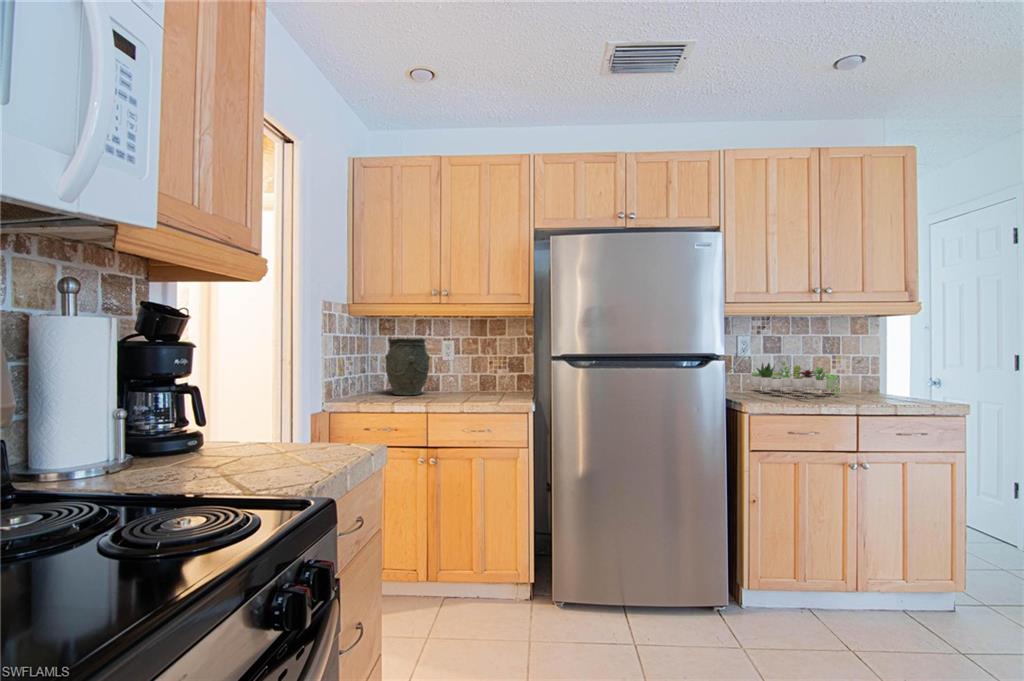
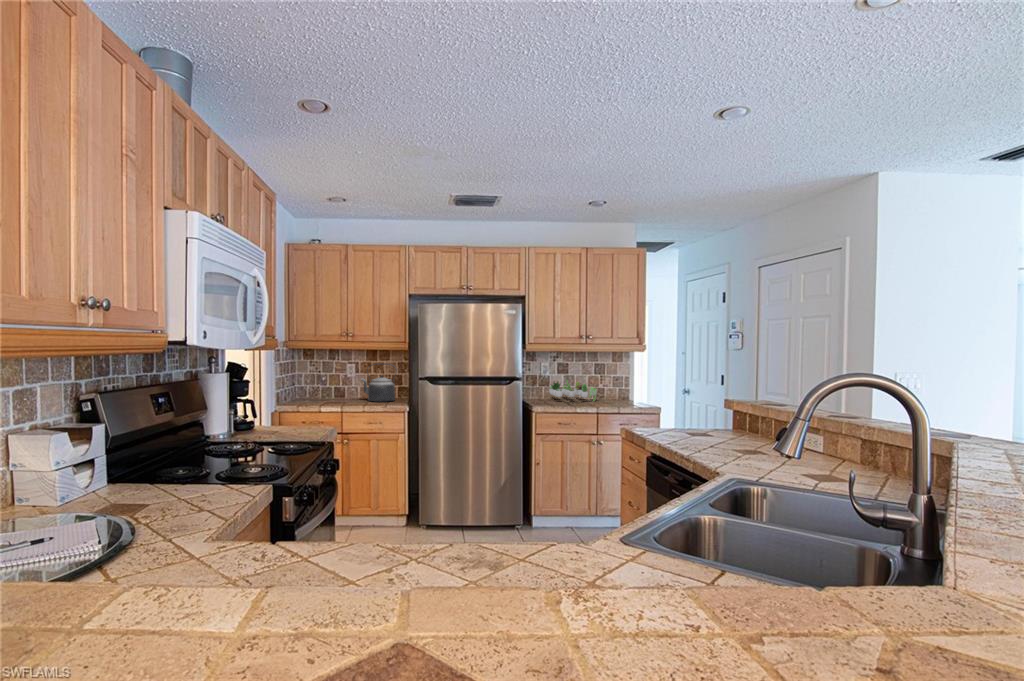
vase: present [385,338,430,395] -> none [309,364,339,402]
kettle: none [462,339,514,395] -> present [362,364,397,402]

